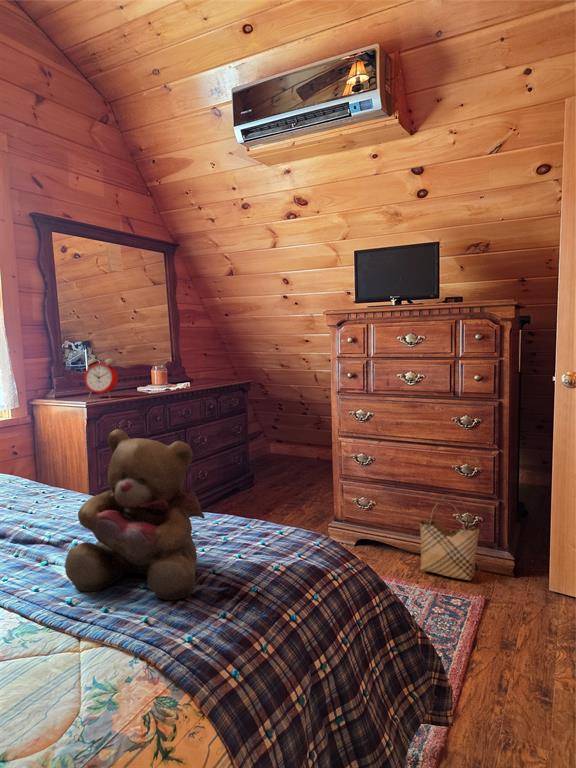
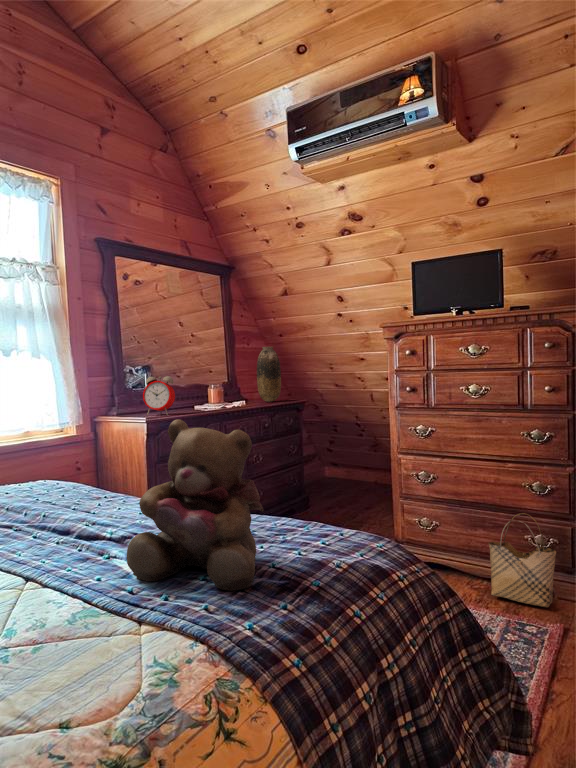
vase: none [202,328,226,383] -> present [257,347,281,402]

